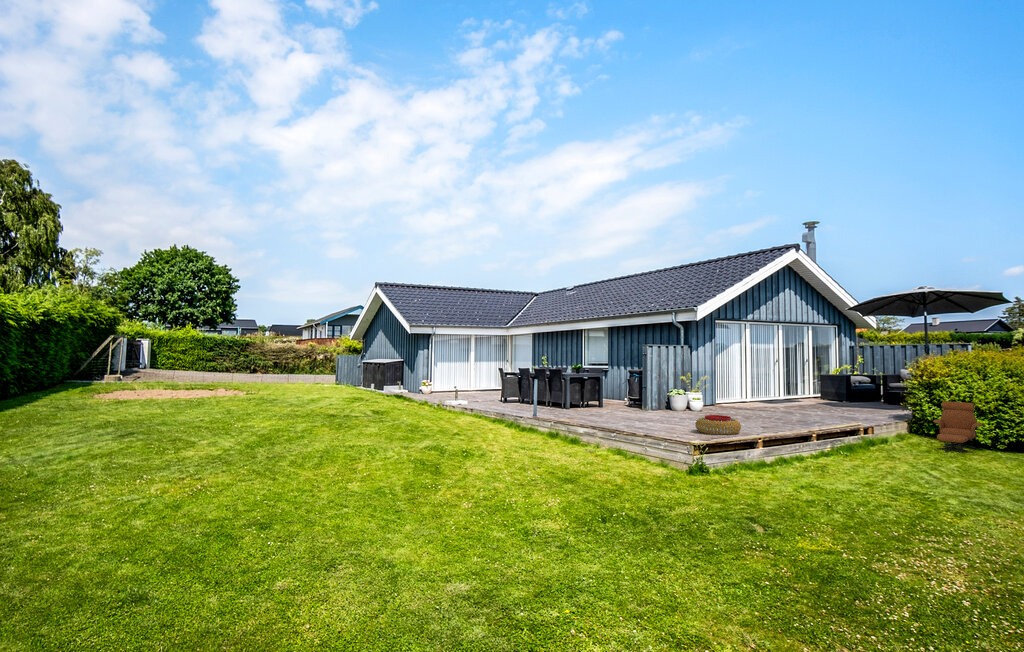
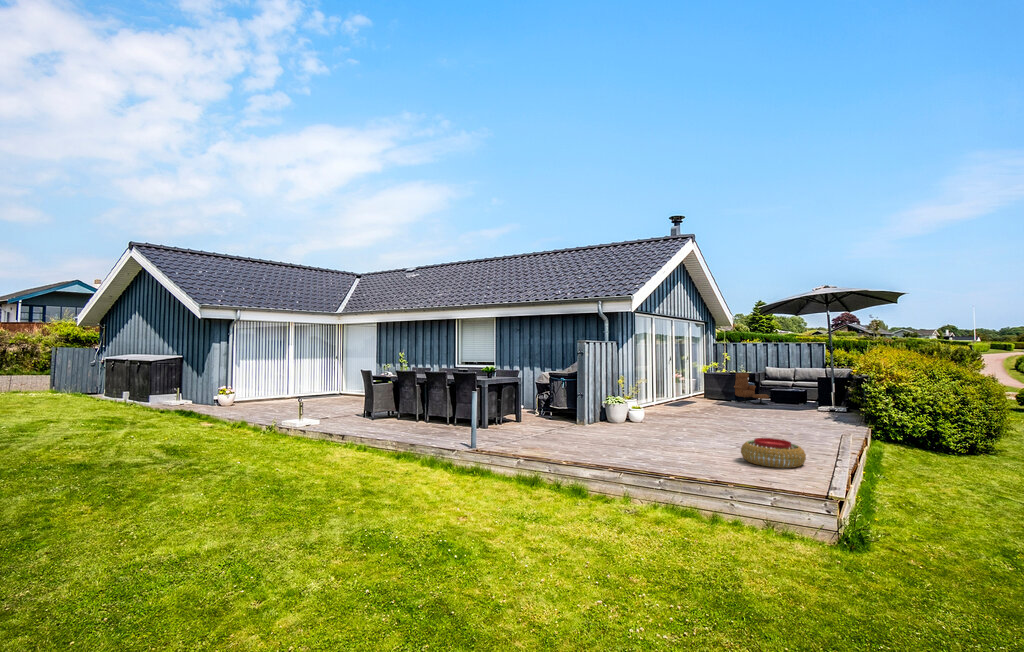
lounge chair: present [933,401,982,453] -> present [733,373,769,405]

